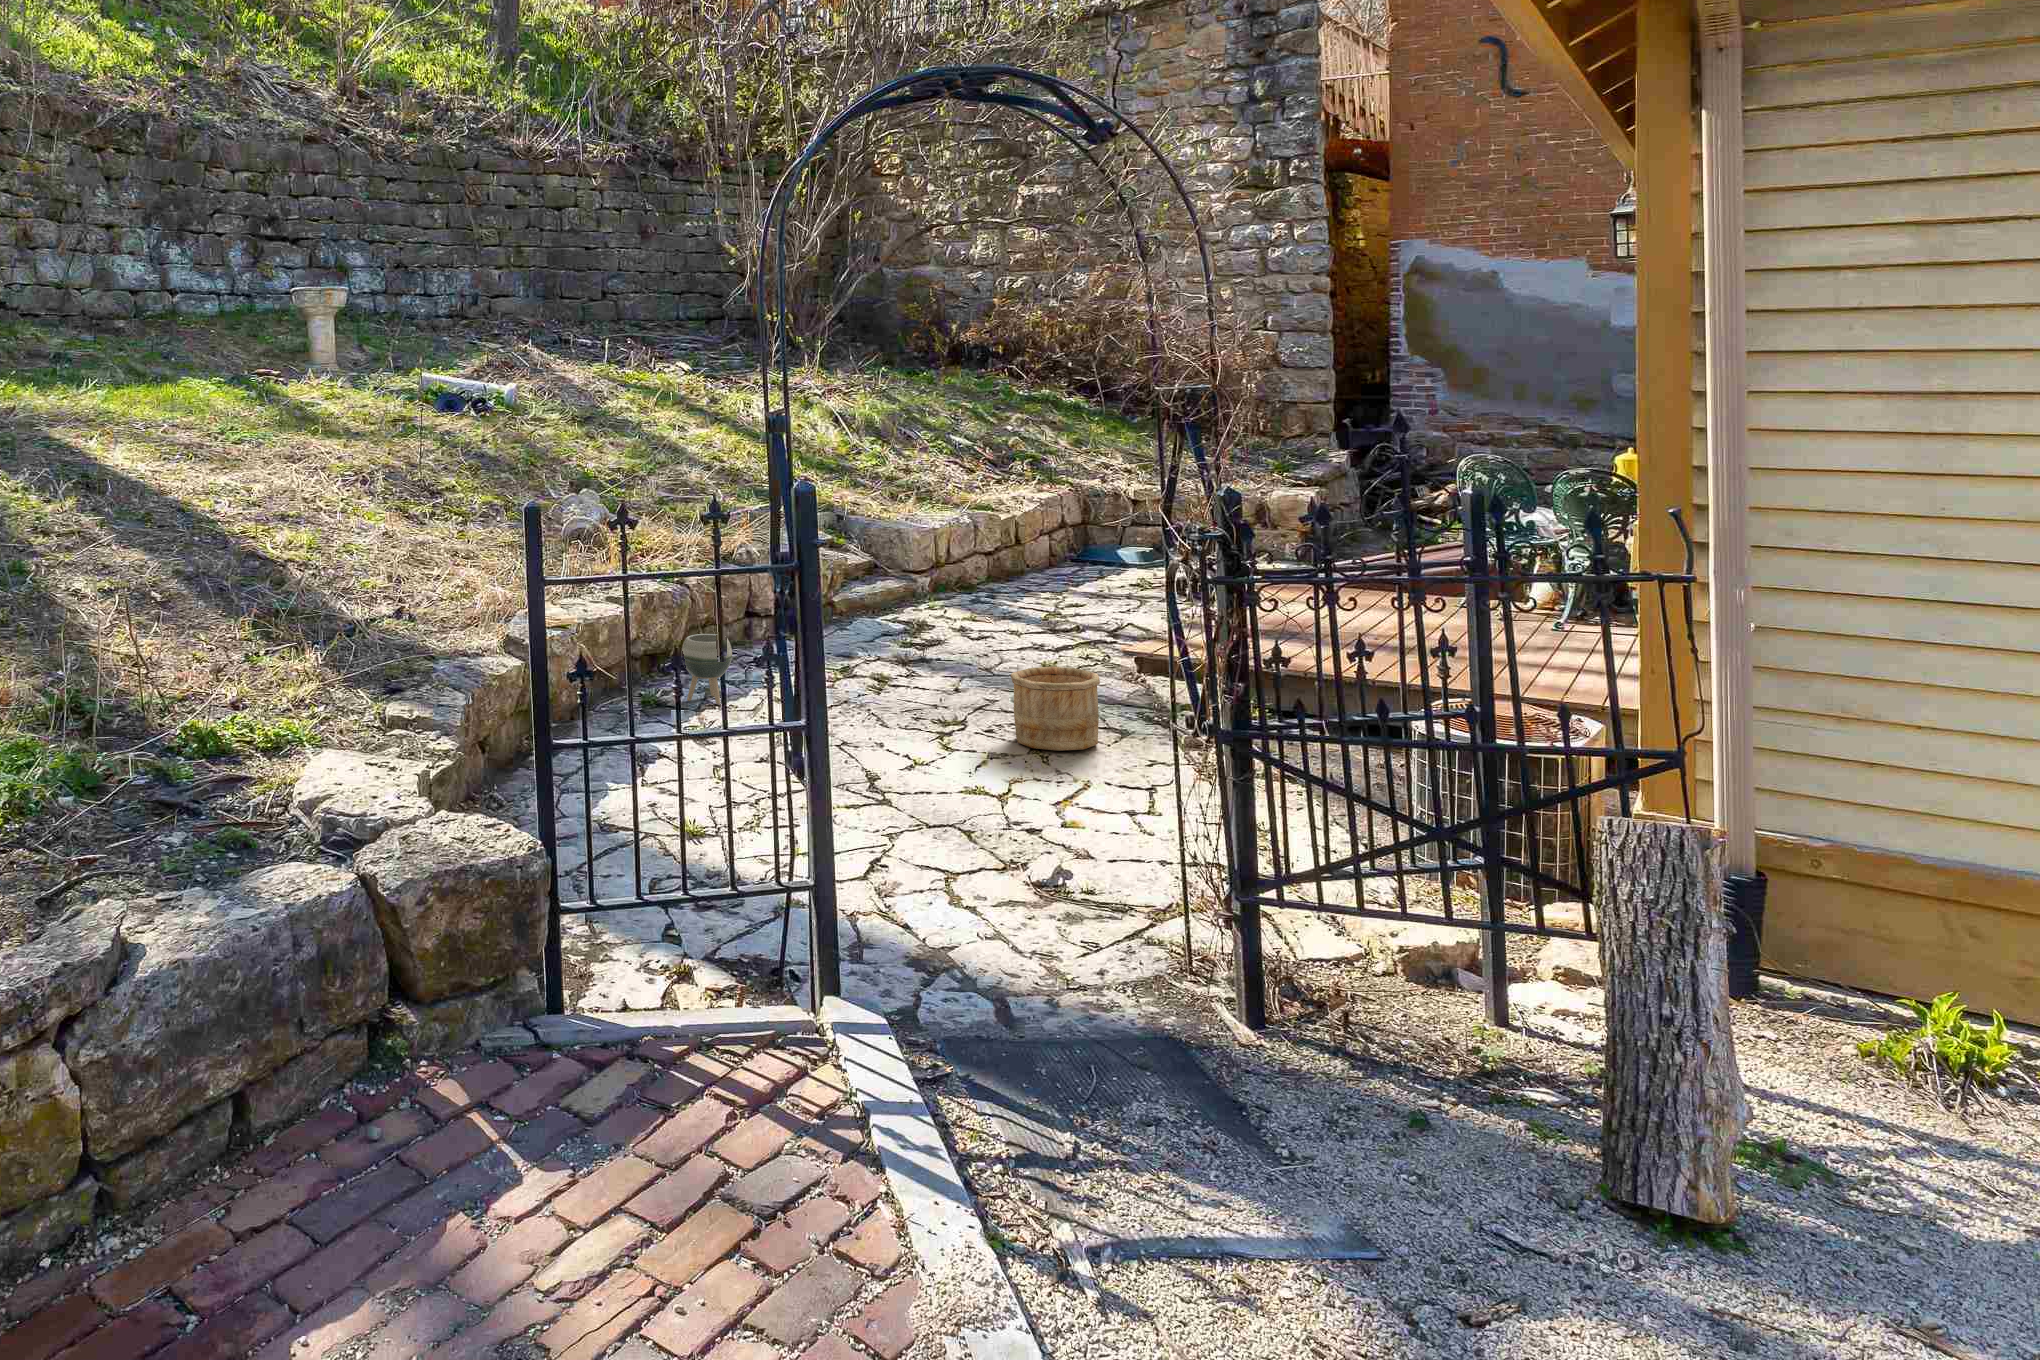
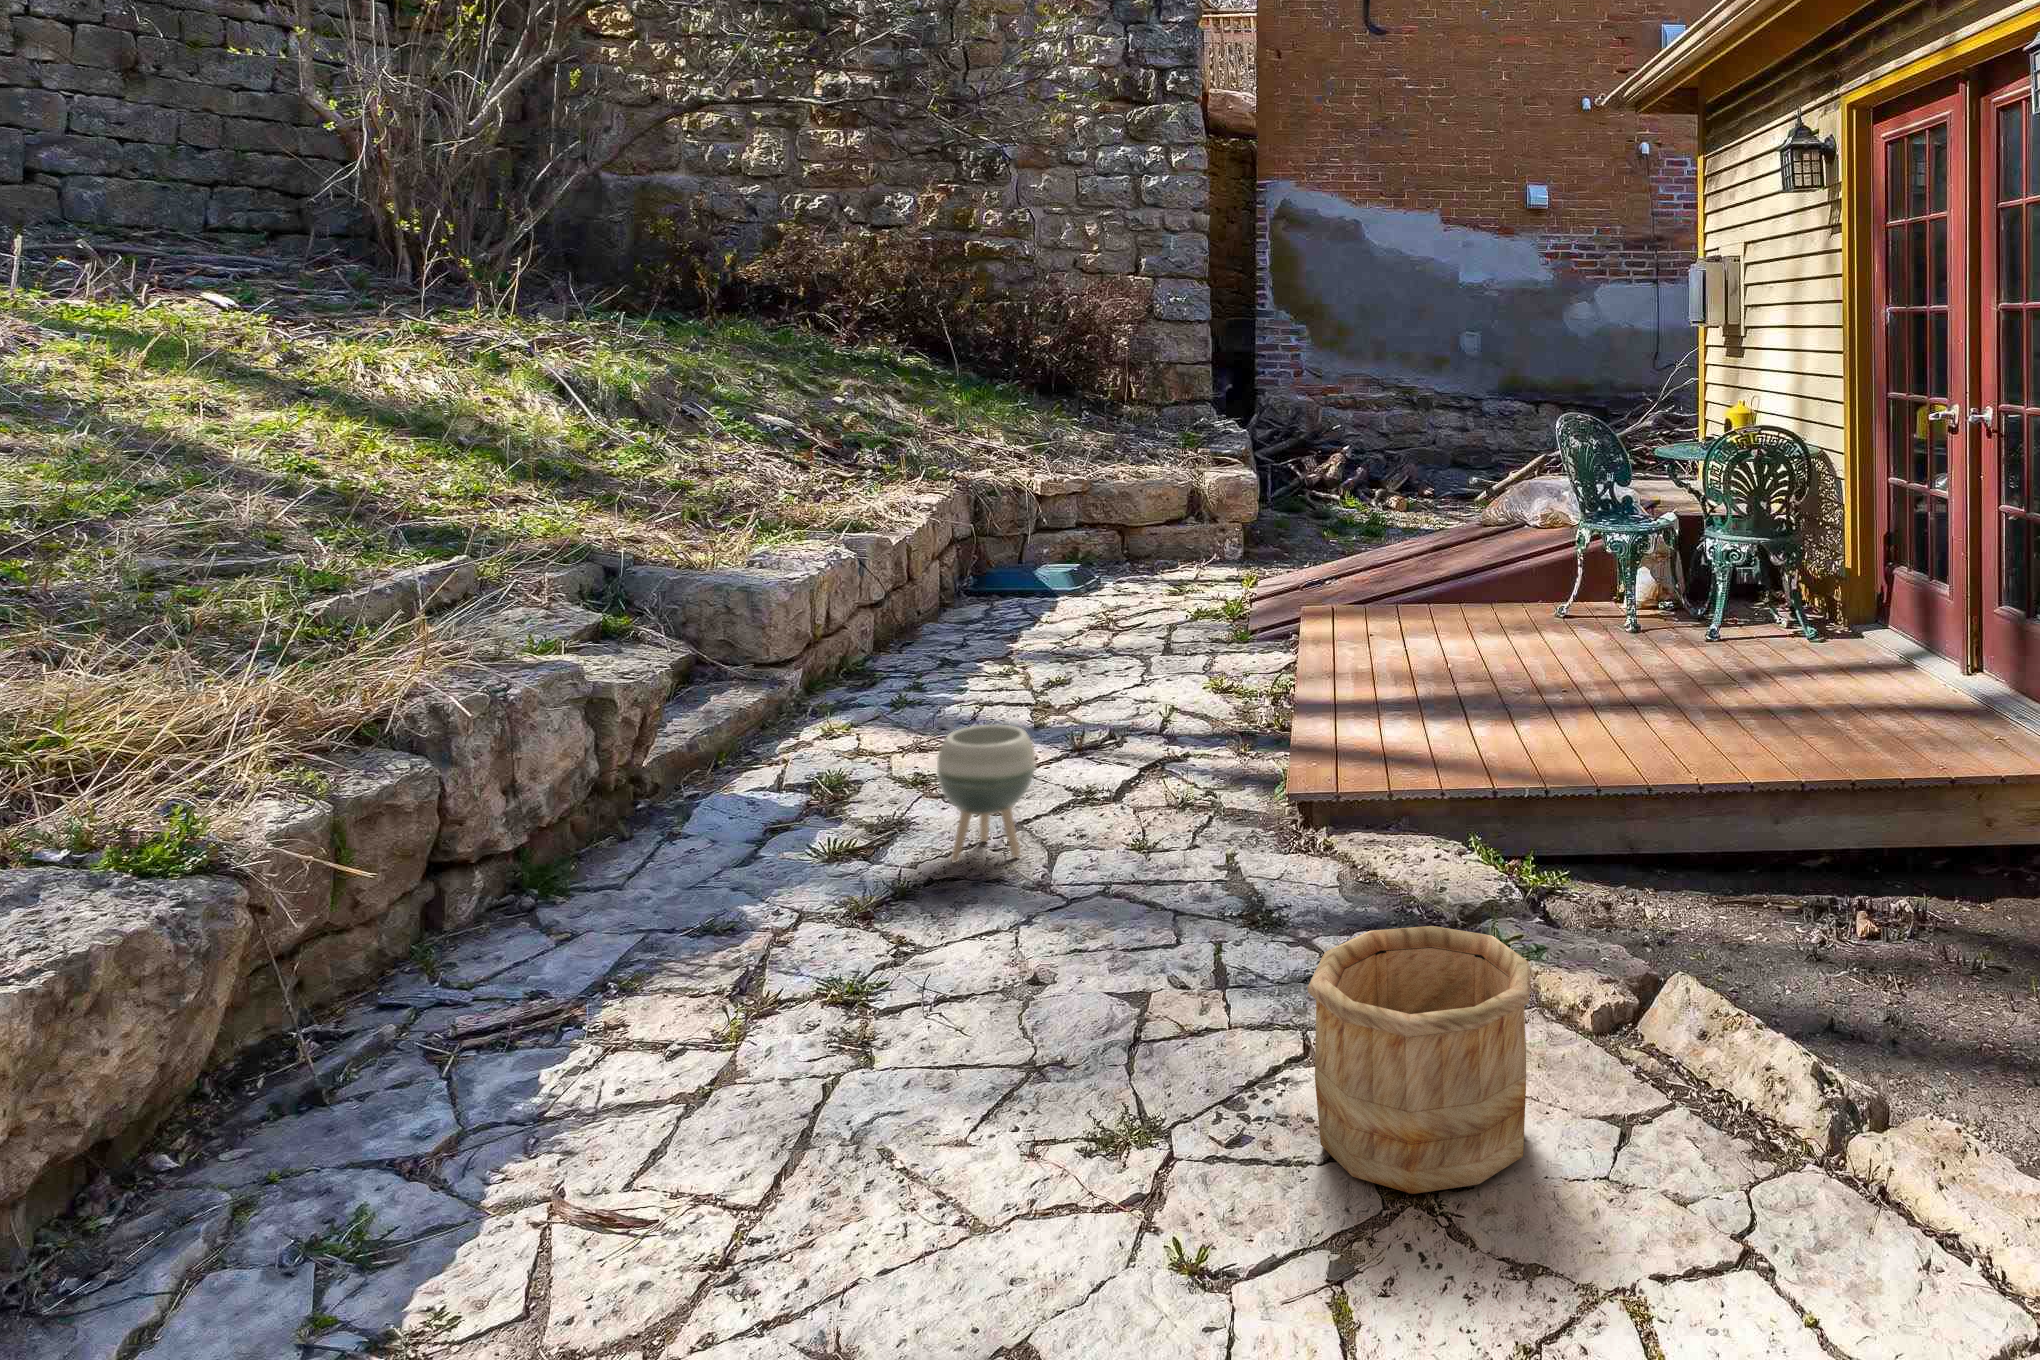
planter: present [682,634,732,704] -> present [937,725,1035,862]

